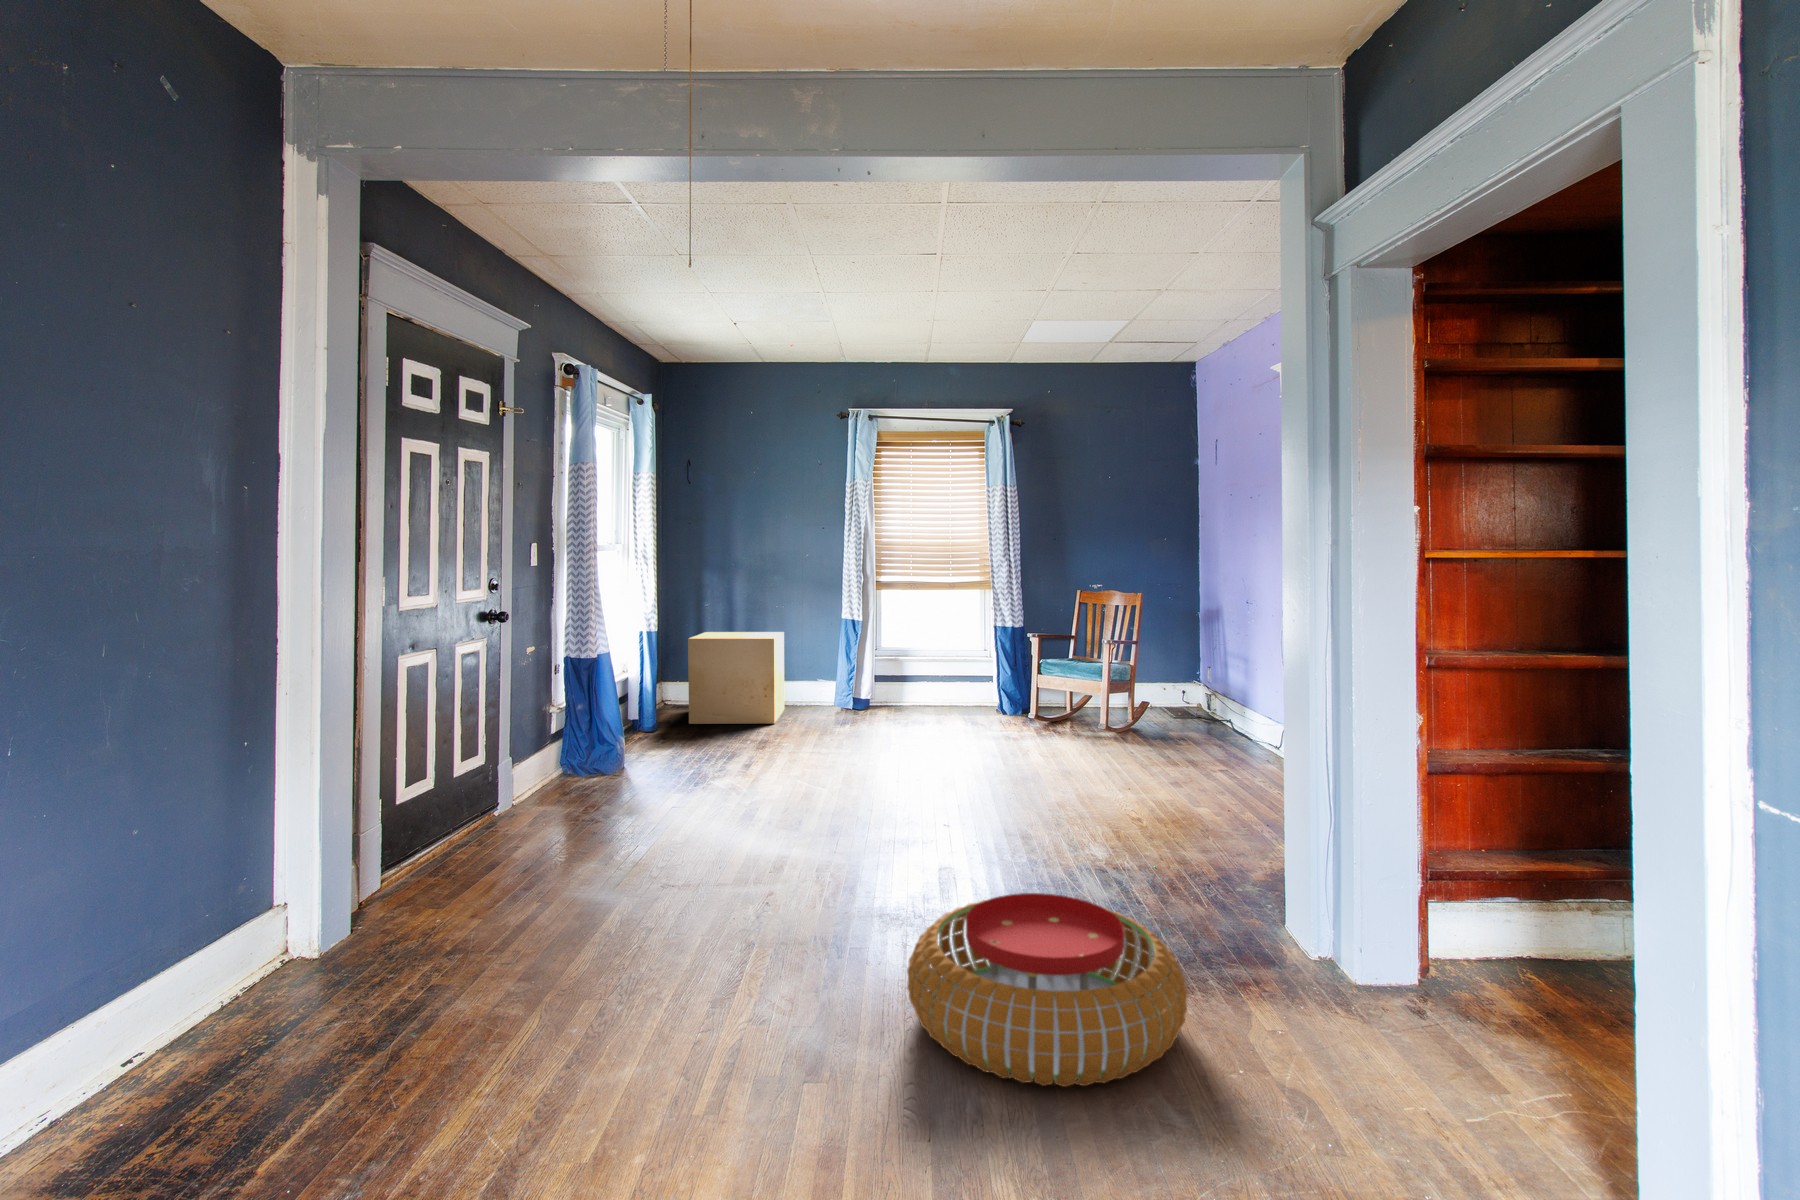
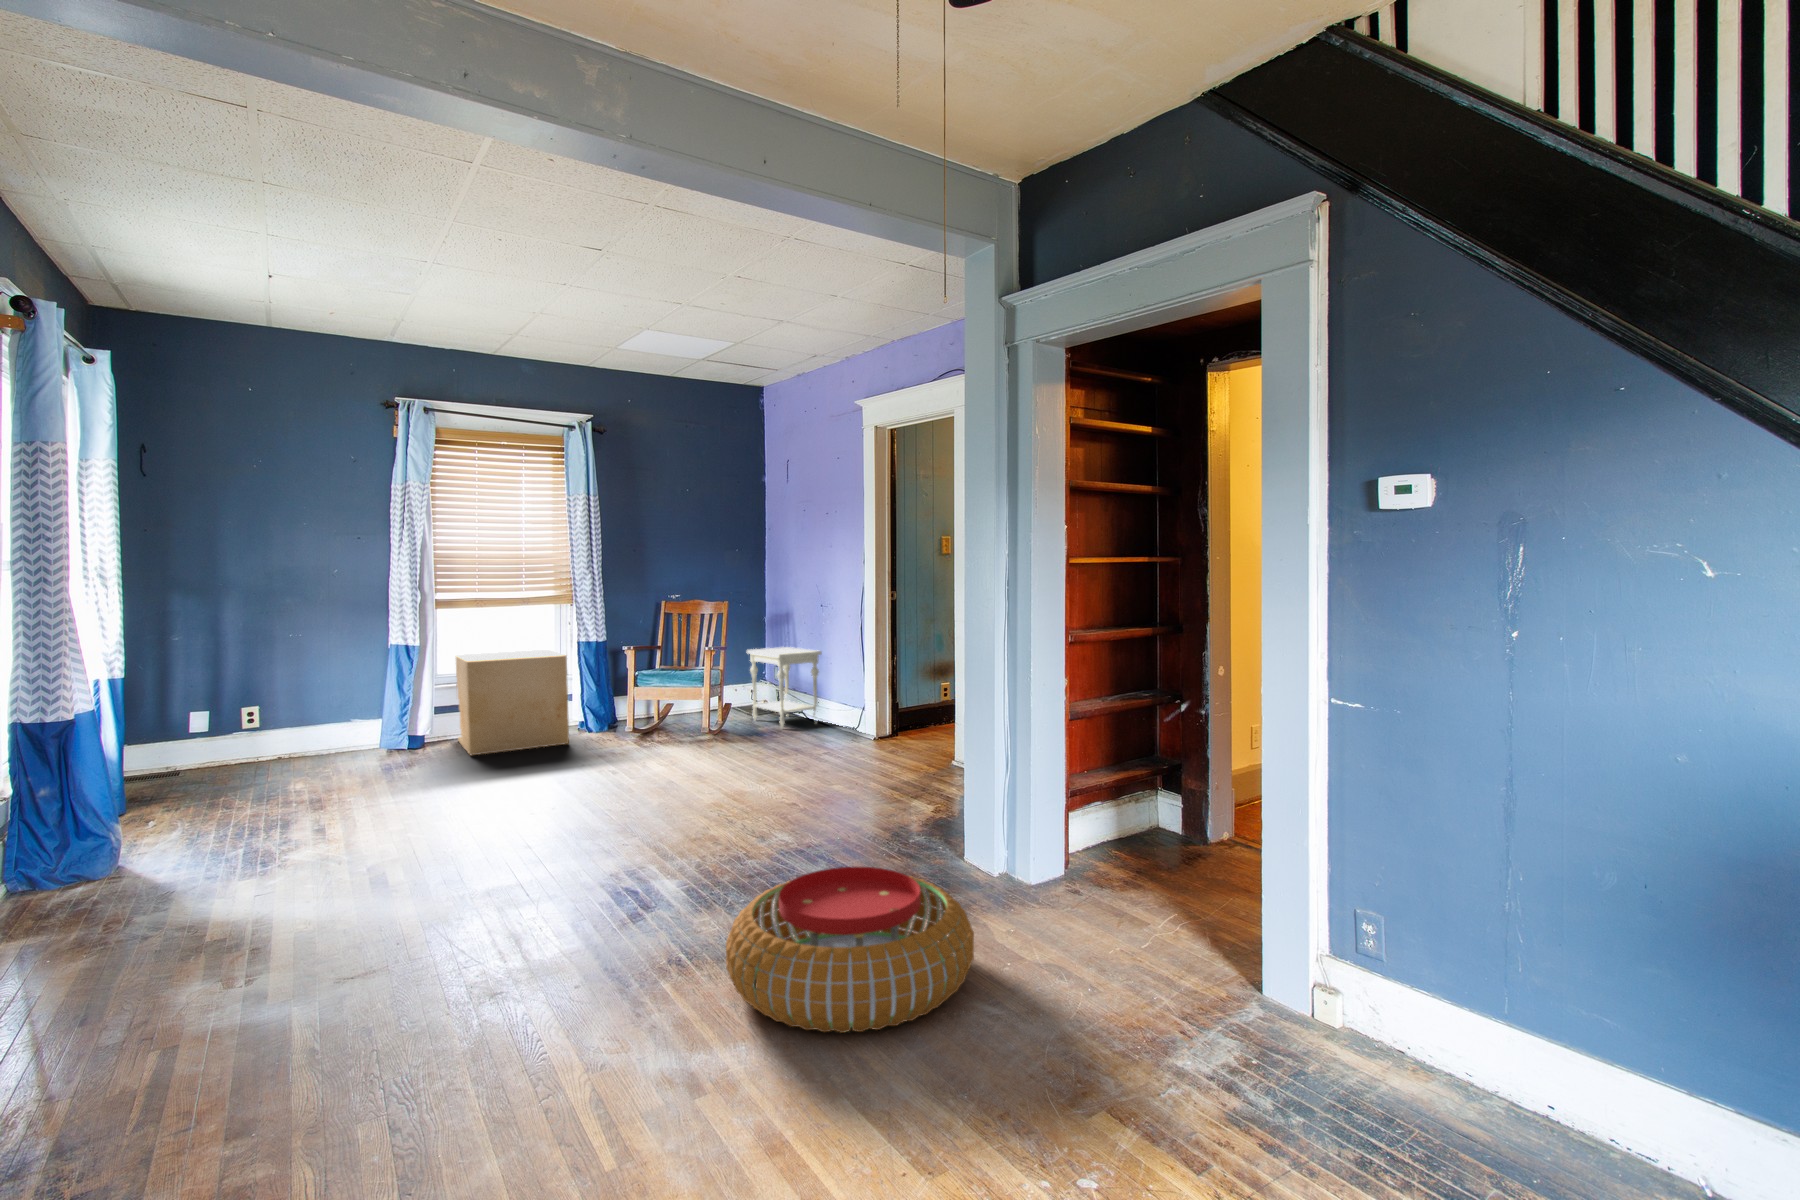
cardboard box: present [688,632,784,724] -> present [456,650,569,755]
side table: none [1165,645,1246,735] -> present [747,647,822,728]

